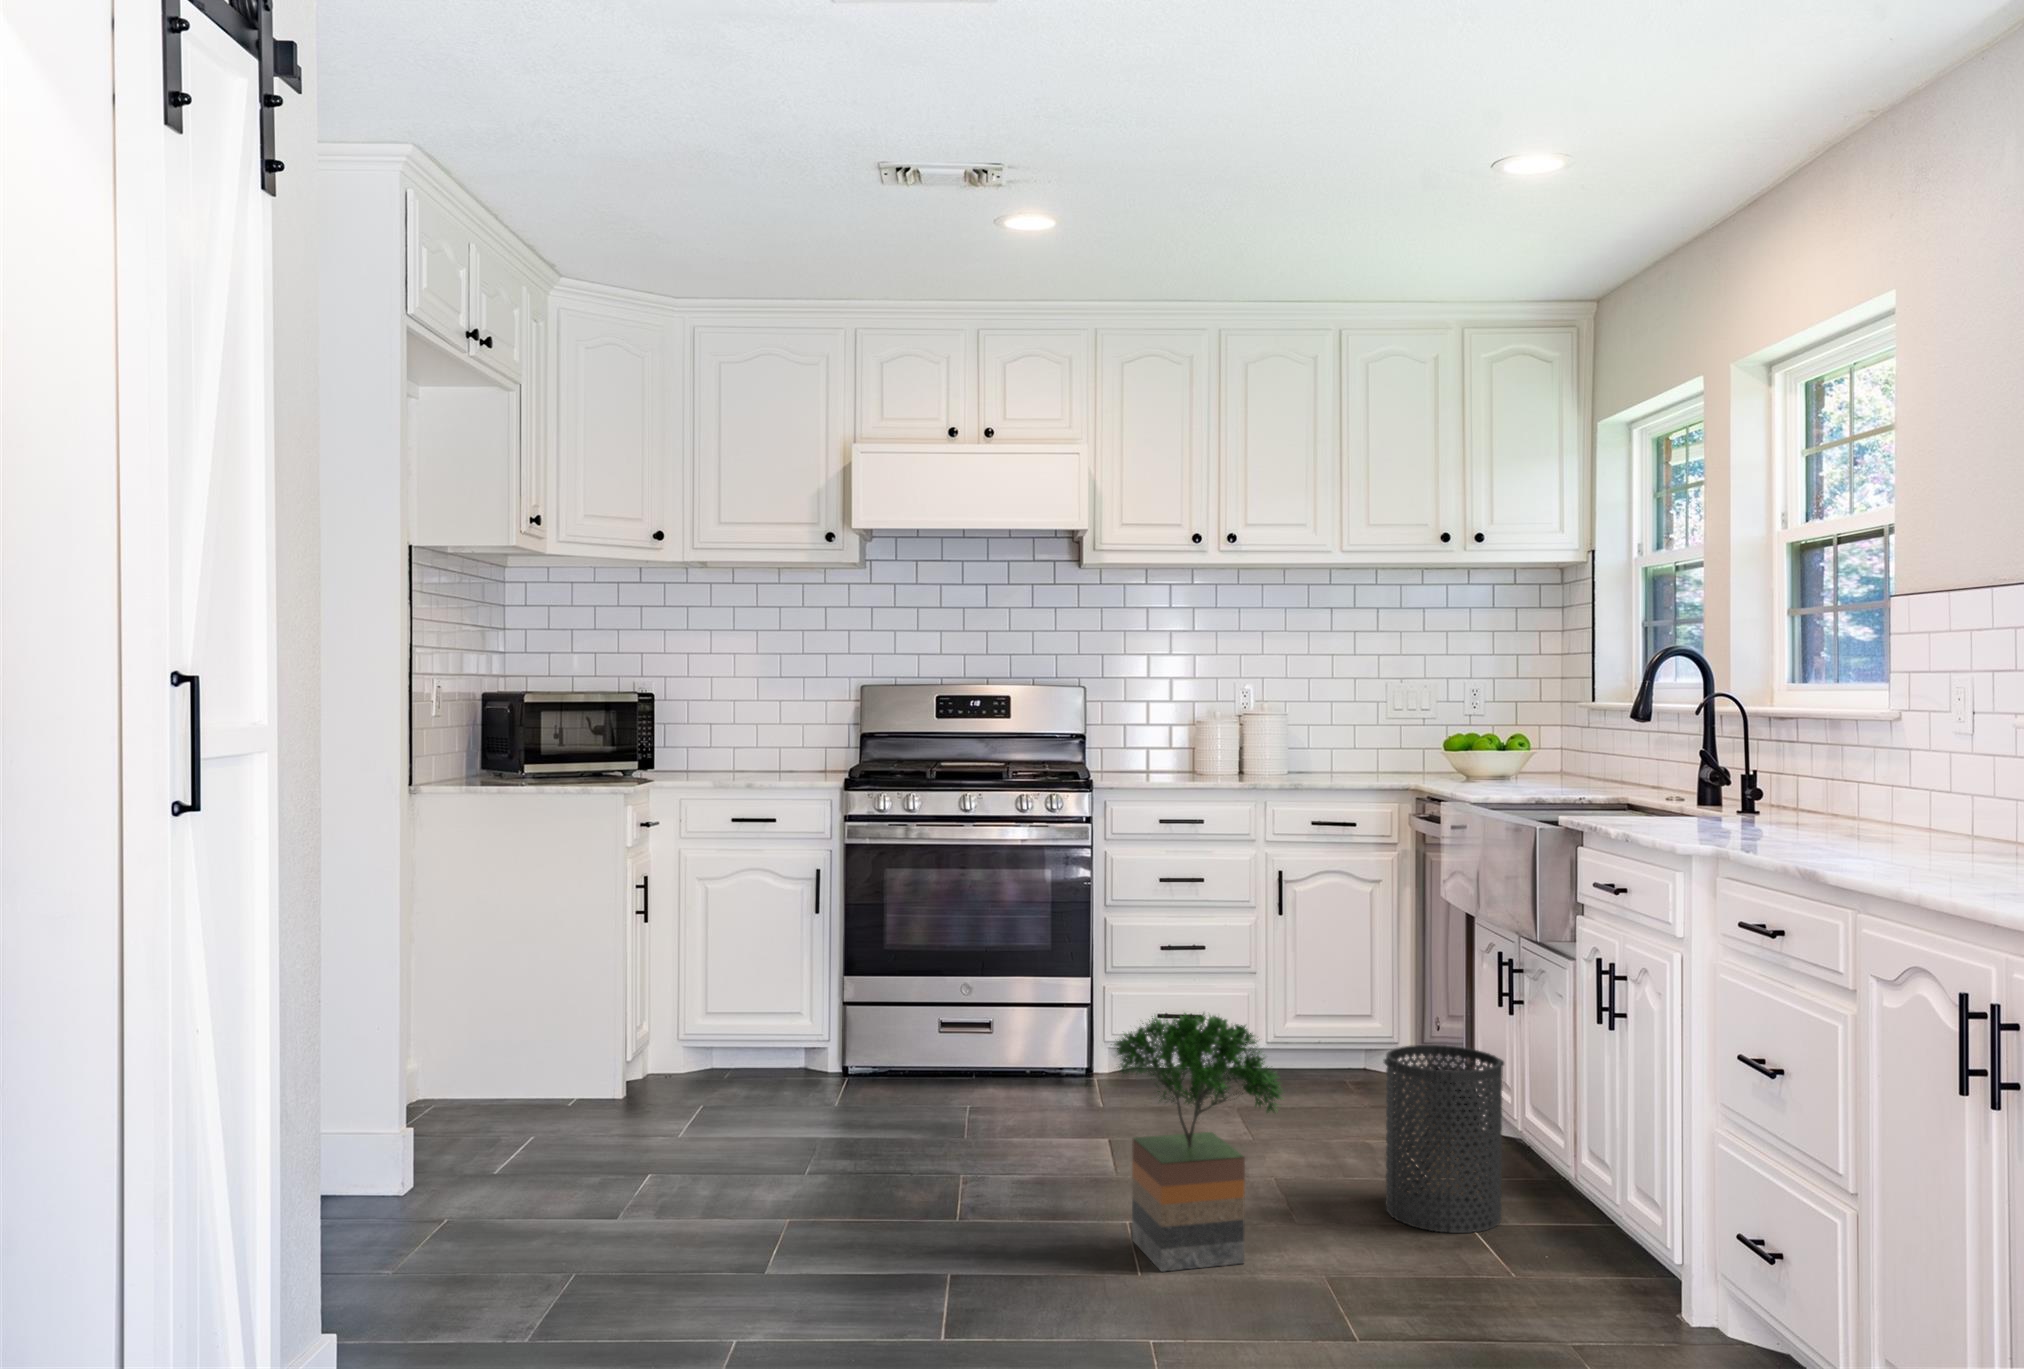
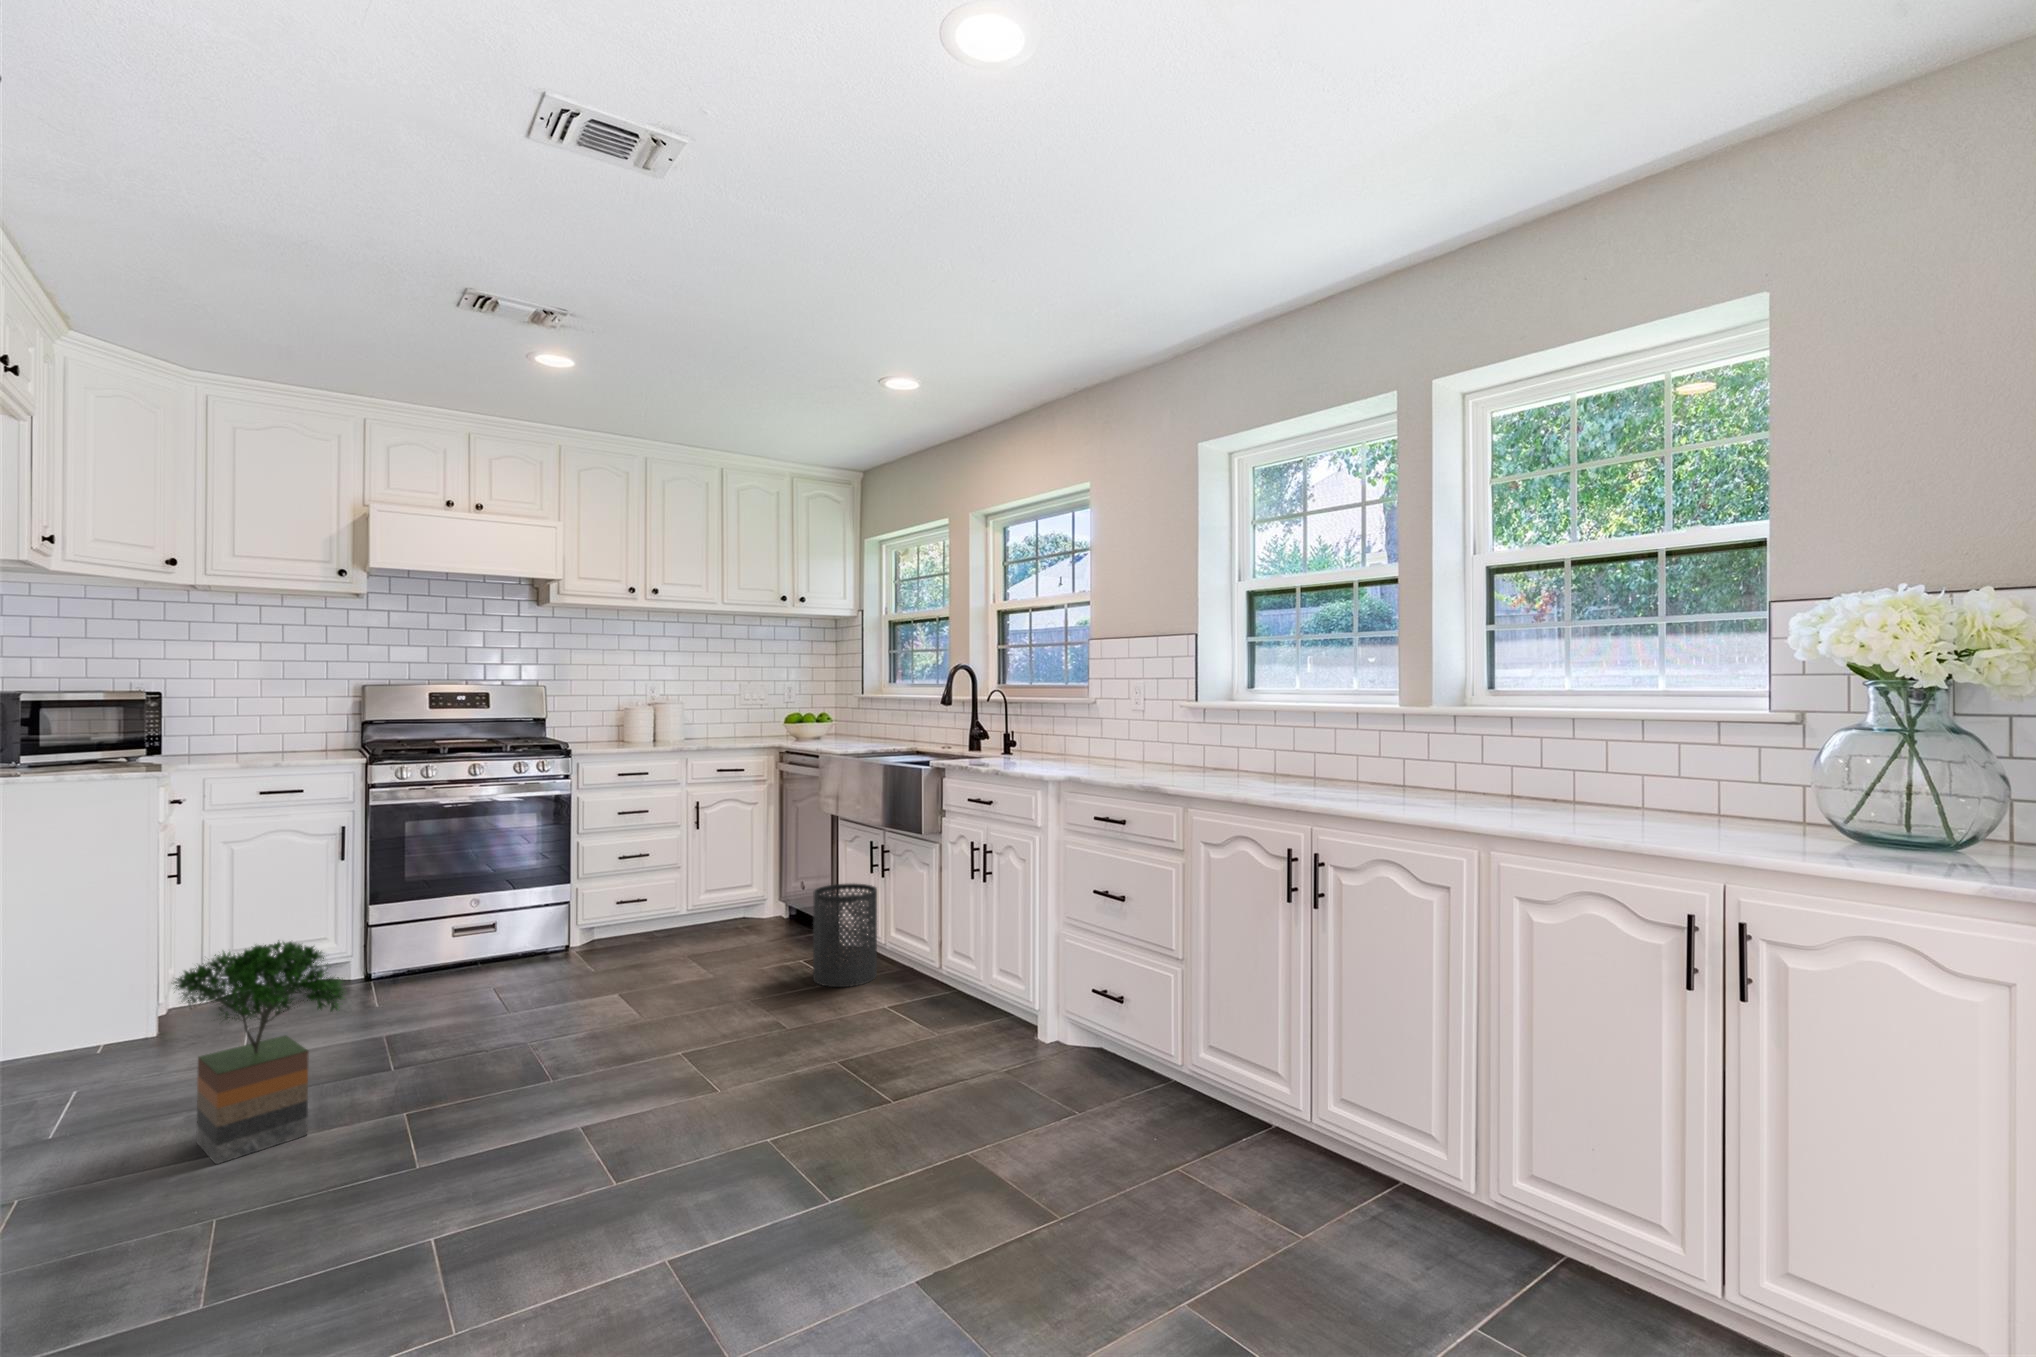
potted tree: present [1114,1013,1284,1272] -> present [173,940,345,1164]

